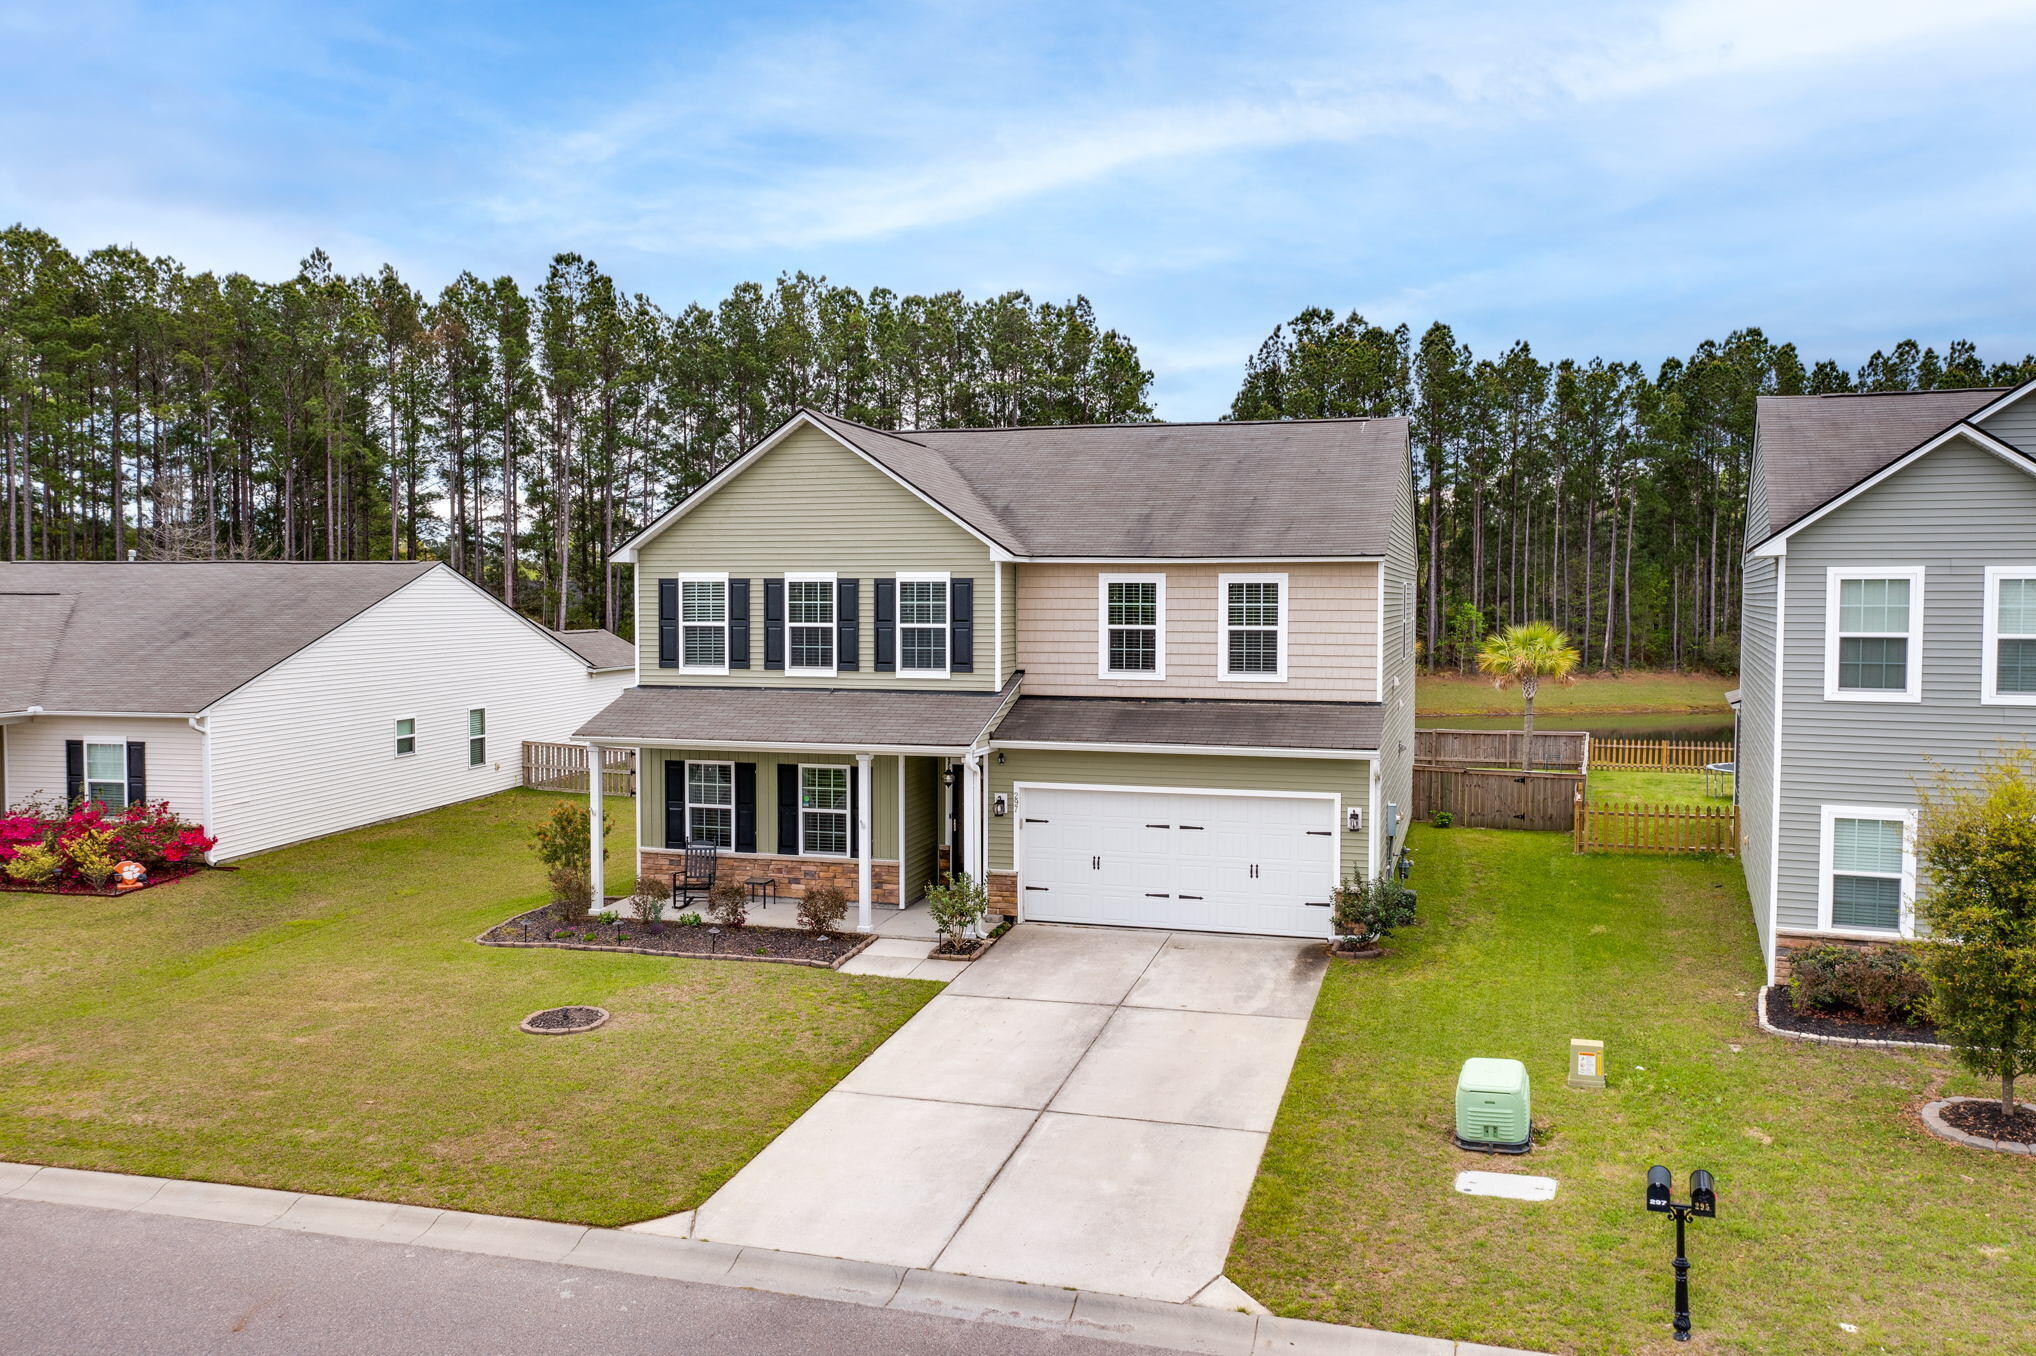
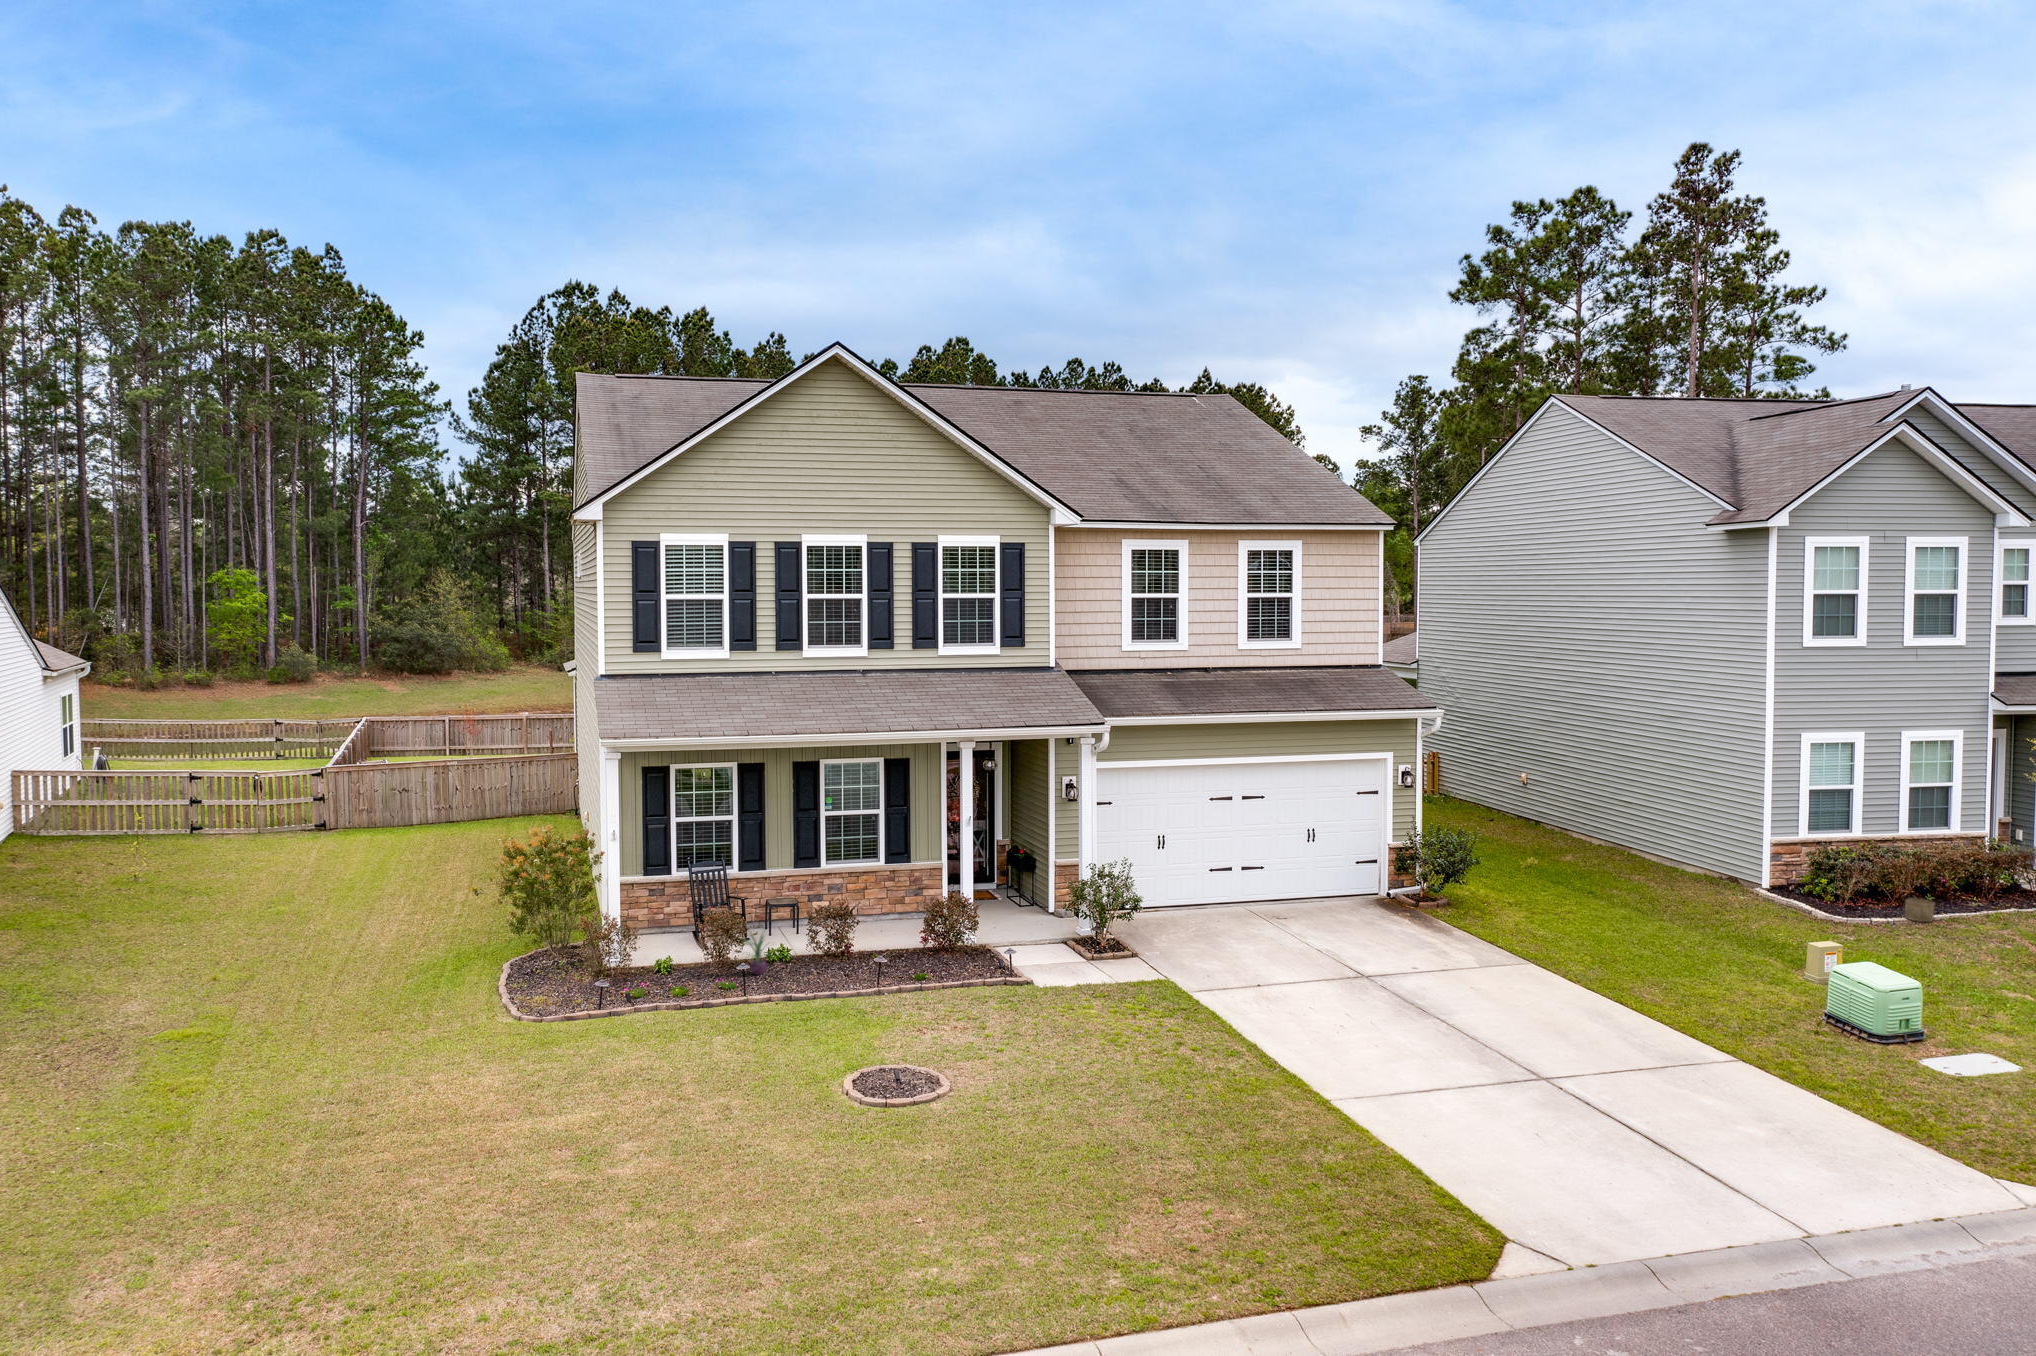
wooden bucket: none [1901,1013,1936,1044] -> present [1905,898,1935,922]

